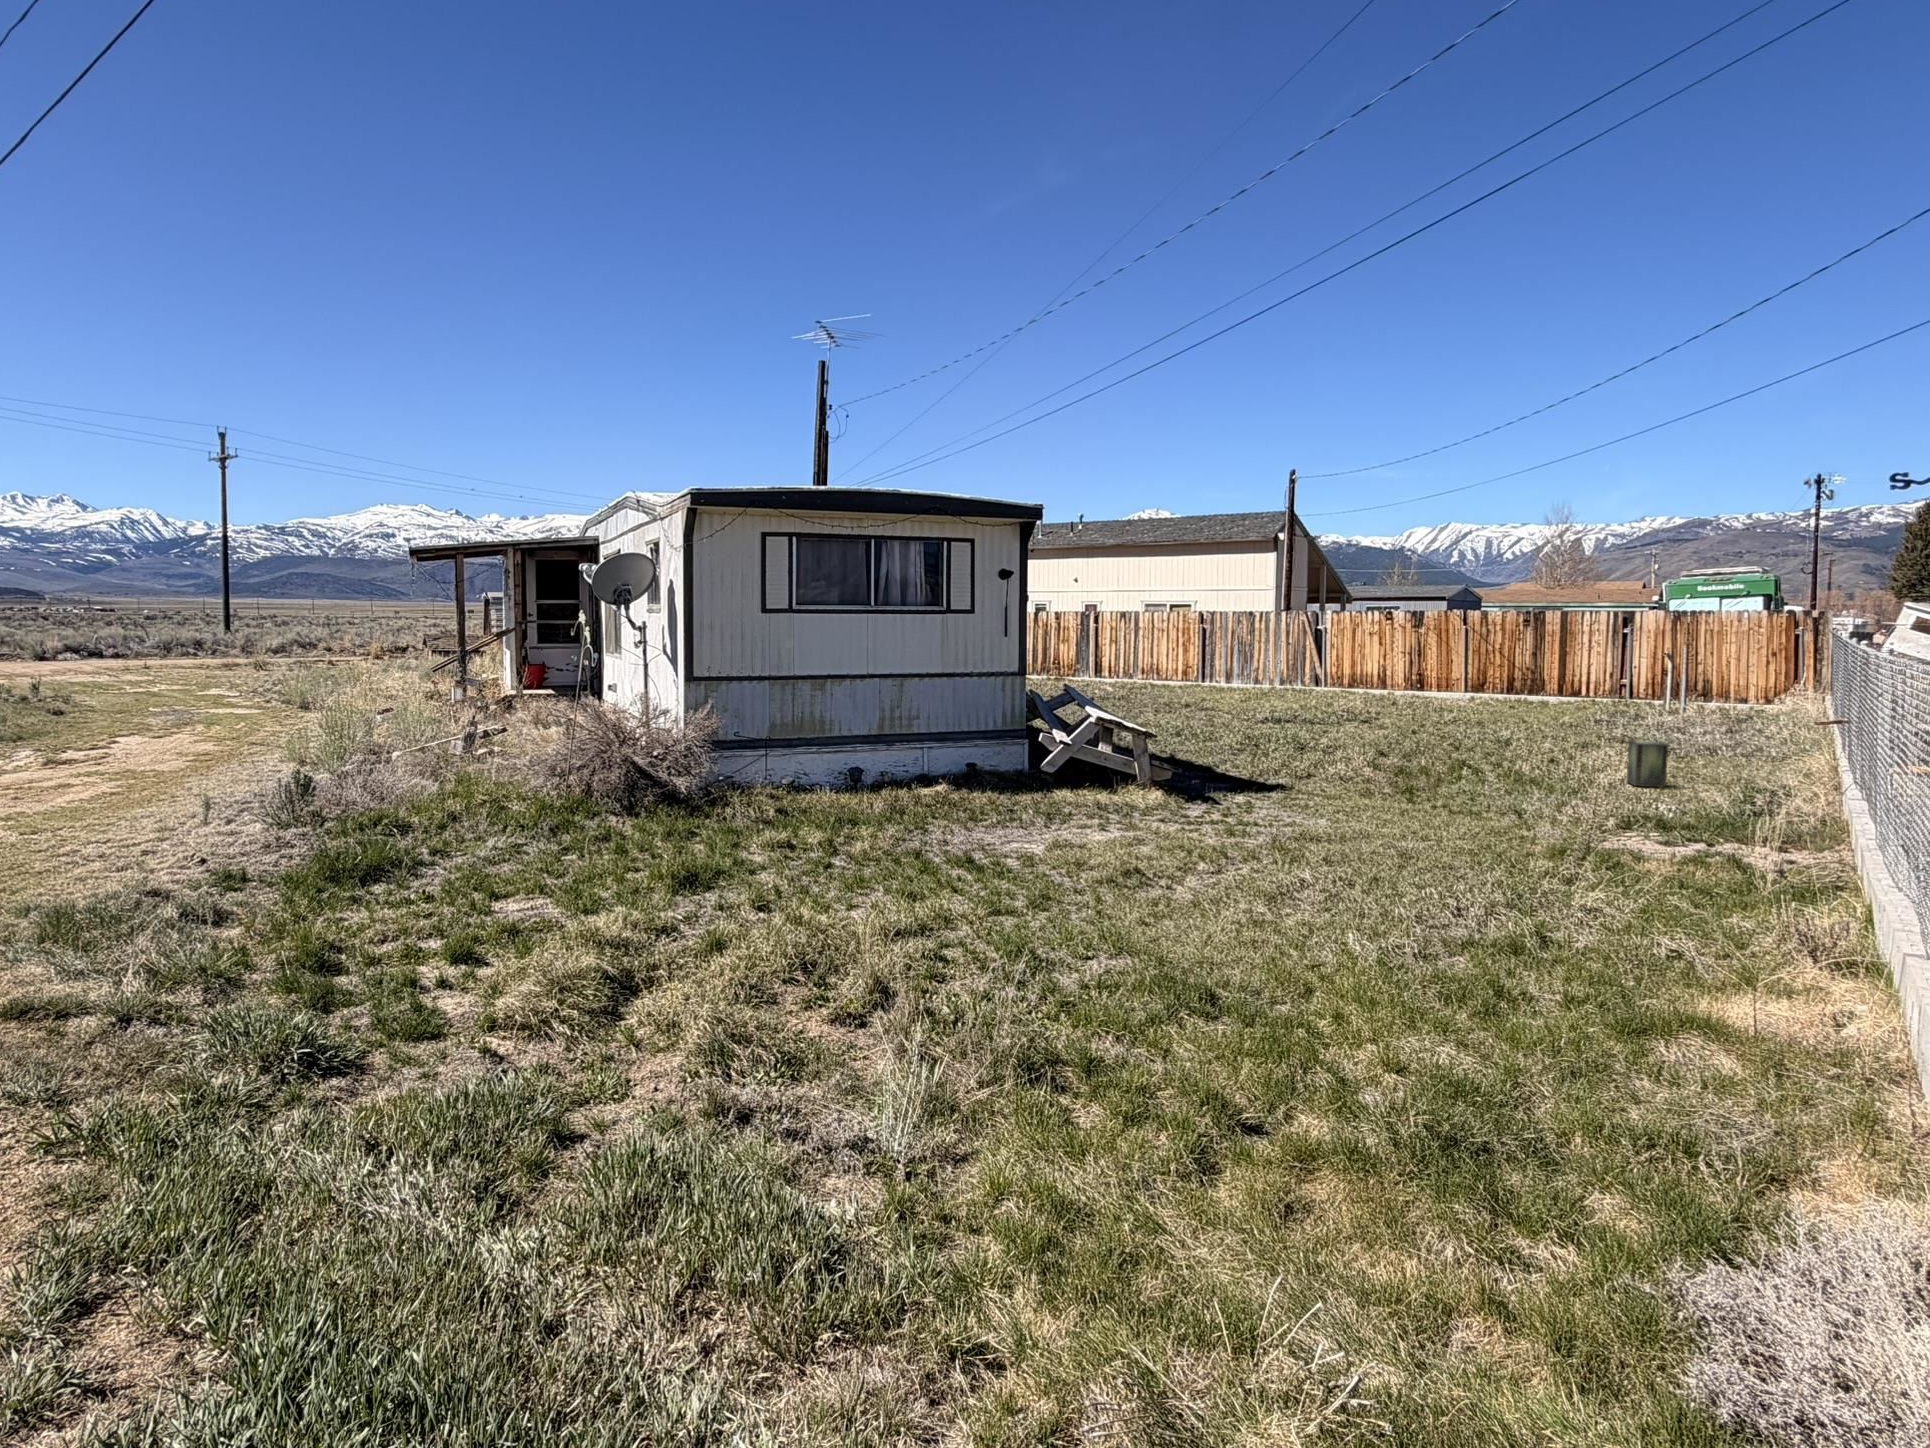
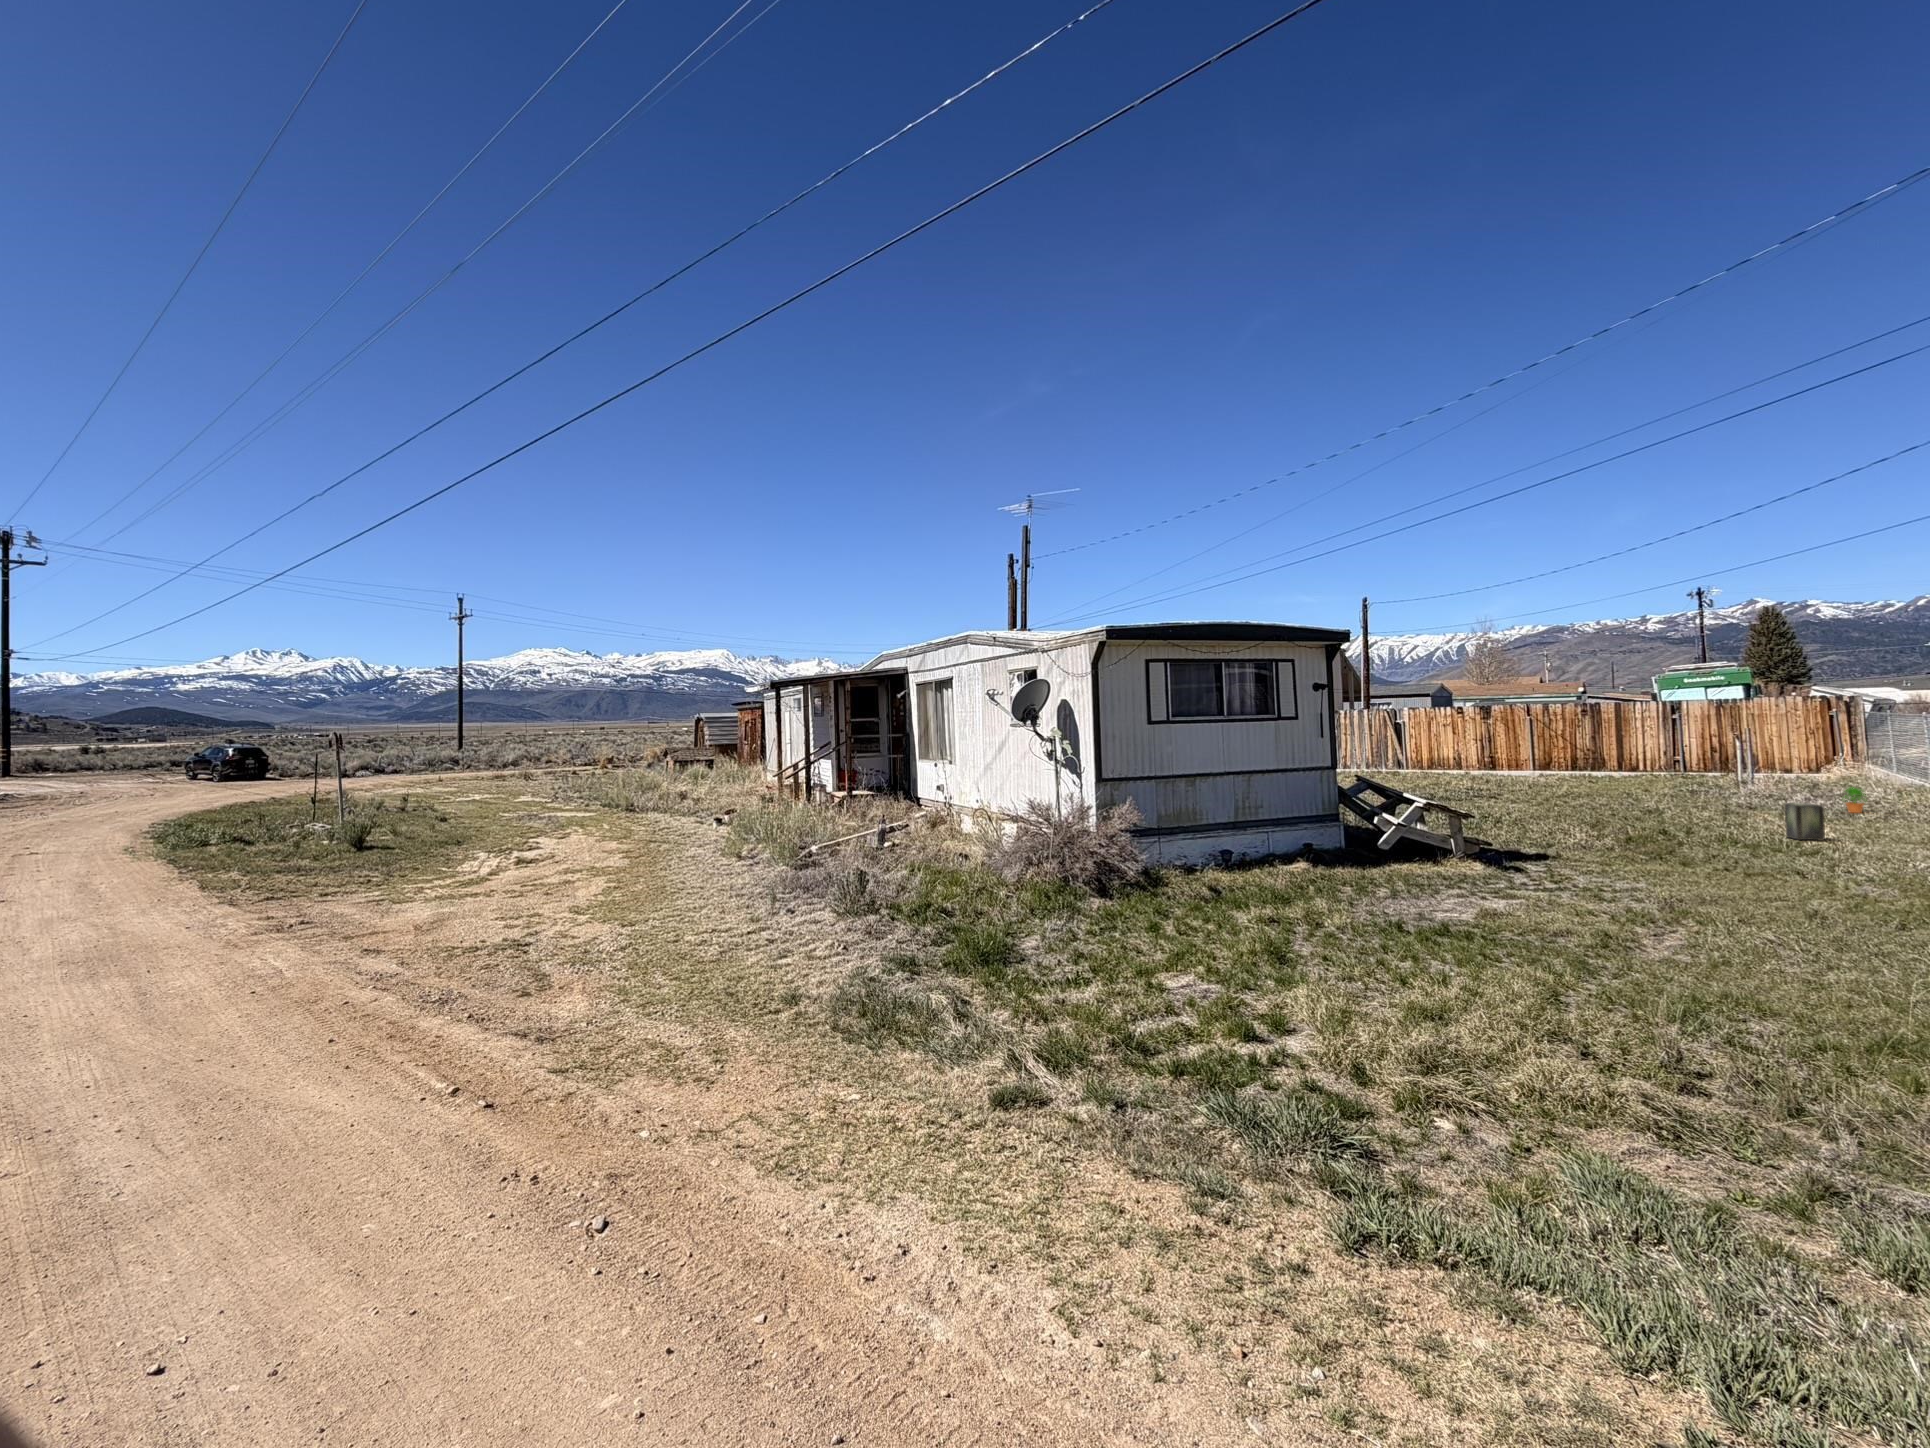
potted plant: none [1732,721,1765,754] -> present [1843,787,1867,813]

